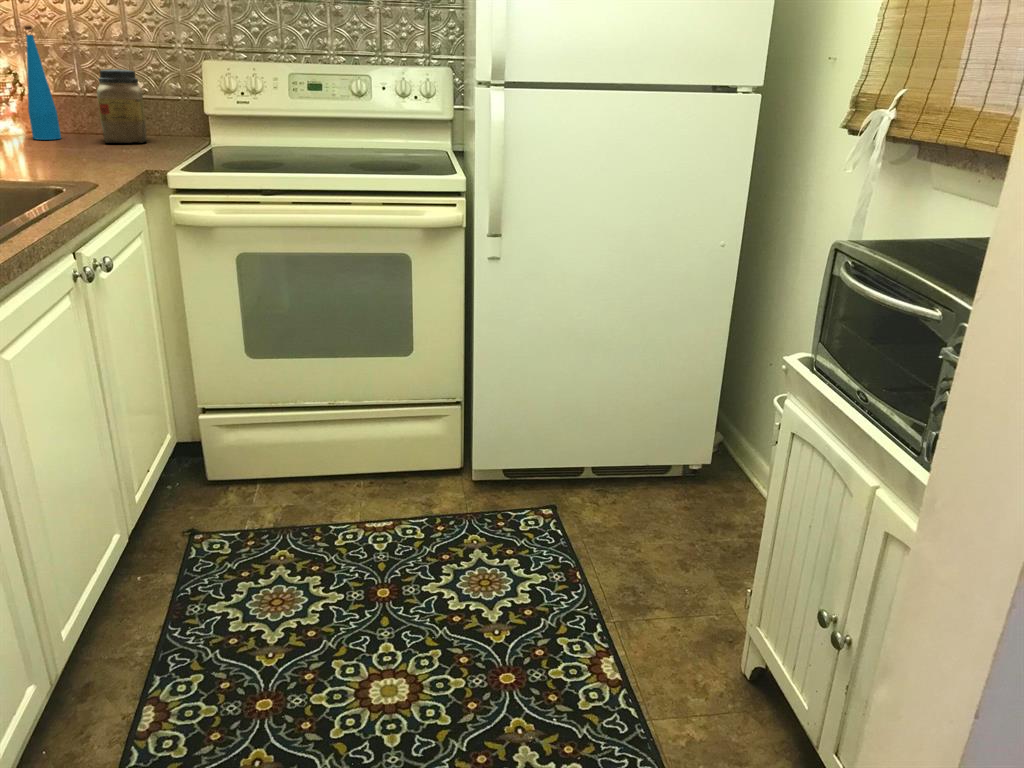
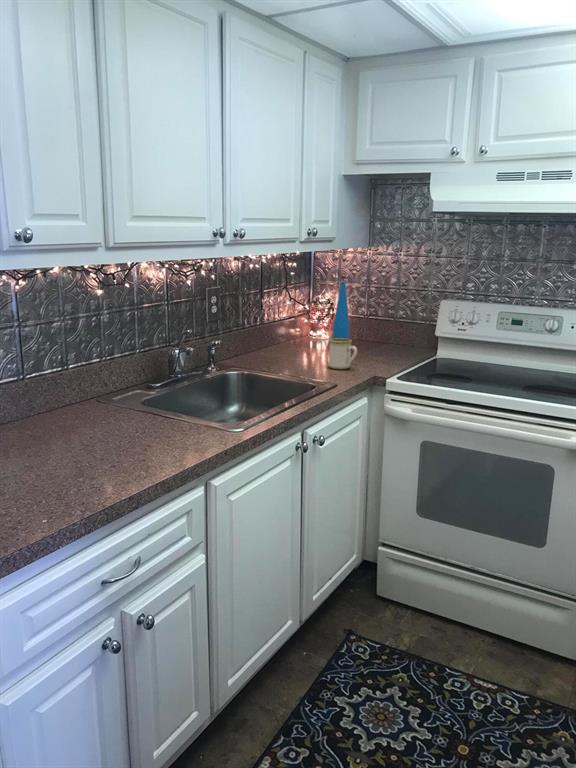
jar: present [97,69,147,143] -> none [370,304,400,352]
mug: none [49,118,102,167] -> present [329,338,357,369]

